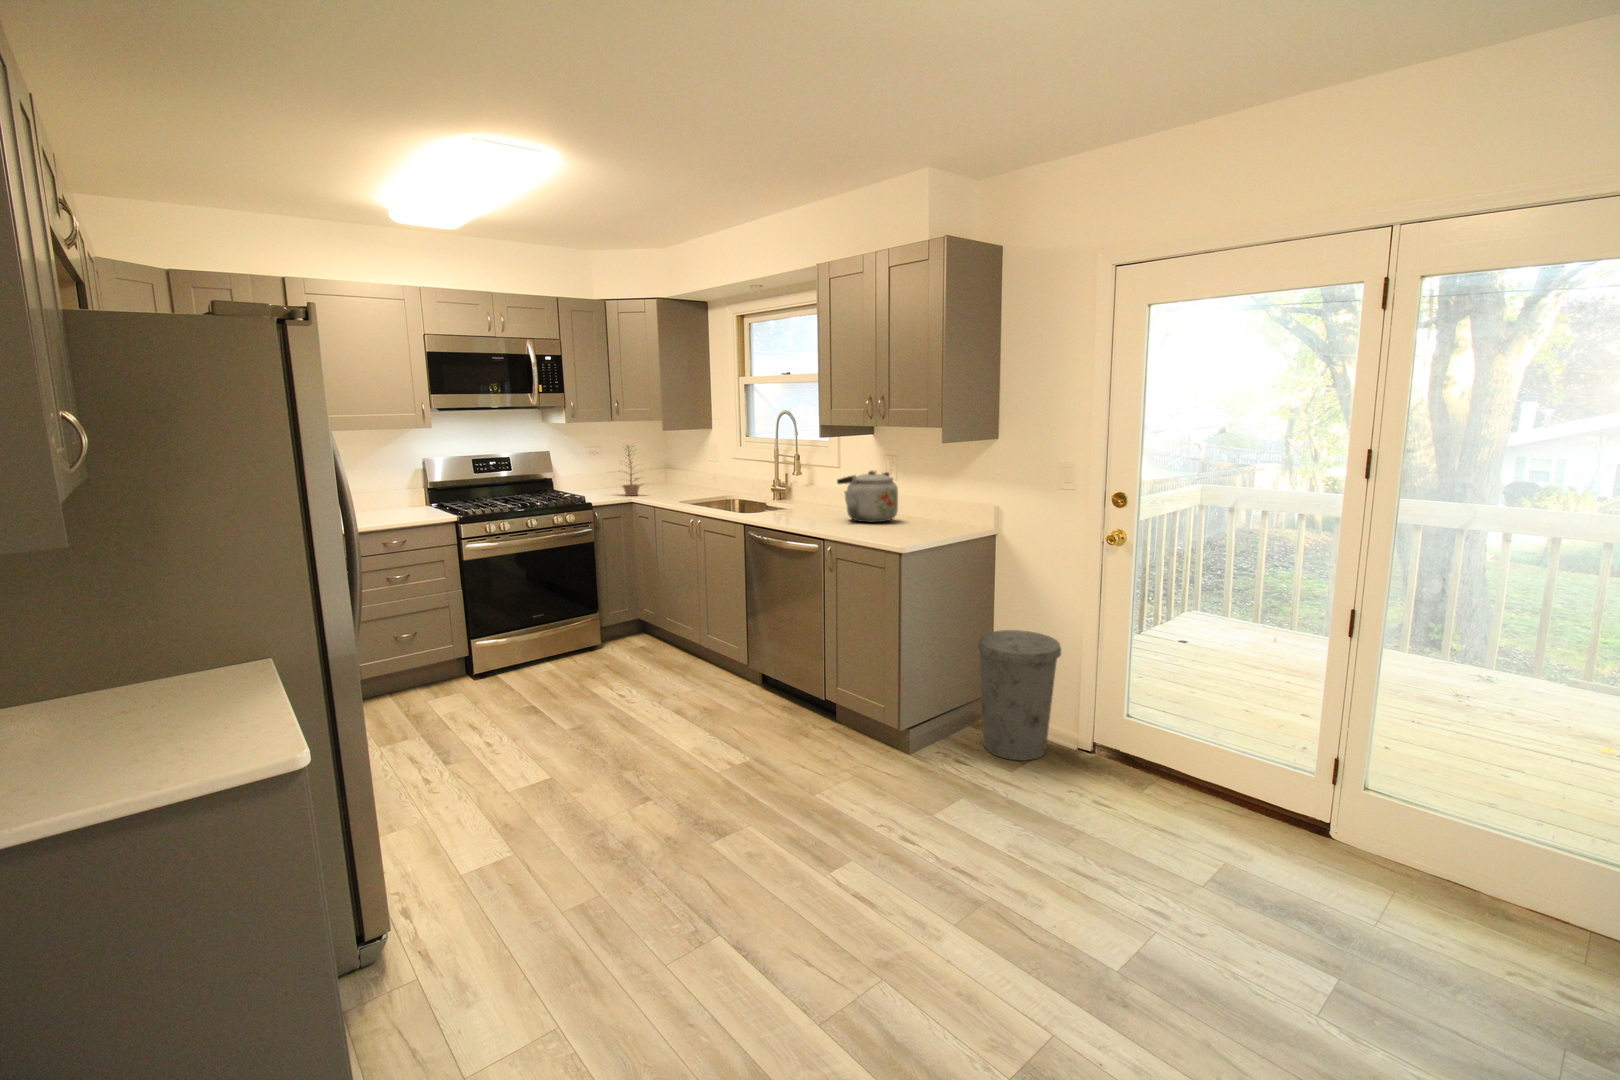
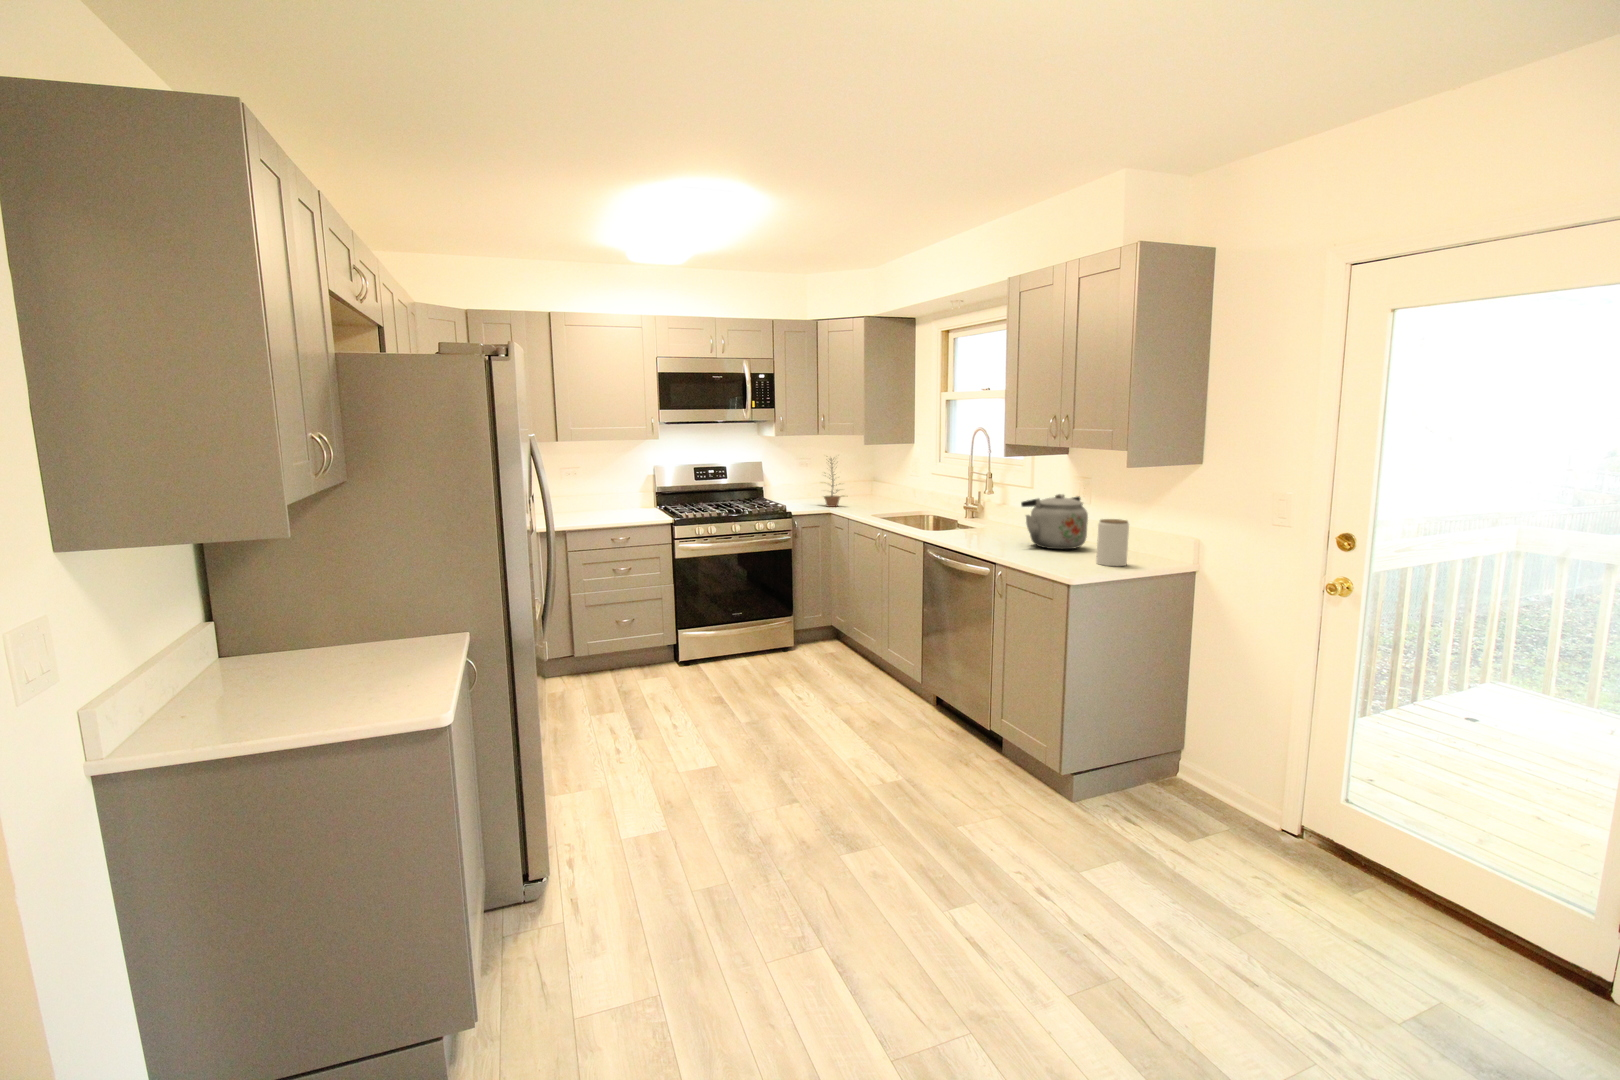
jar: none [915,490,942,534] -> present [1096,519,1129,566]
trash can: present [978,630,1061,761] -> none [1158,680,1260,830]

